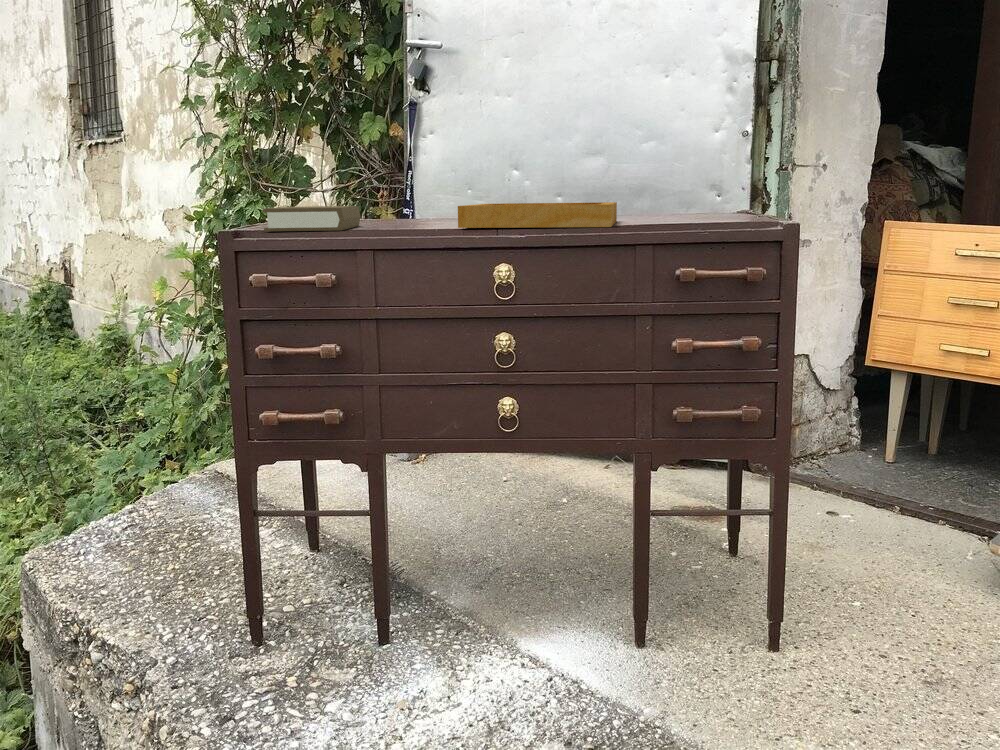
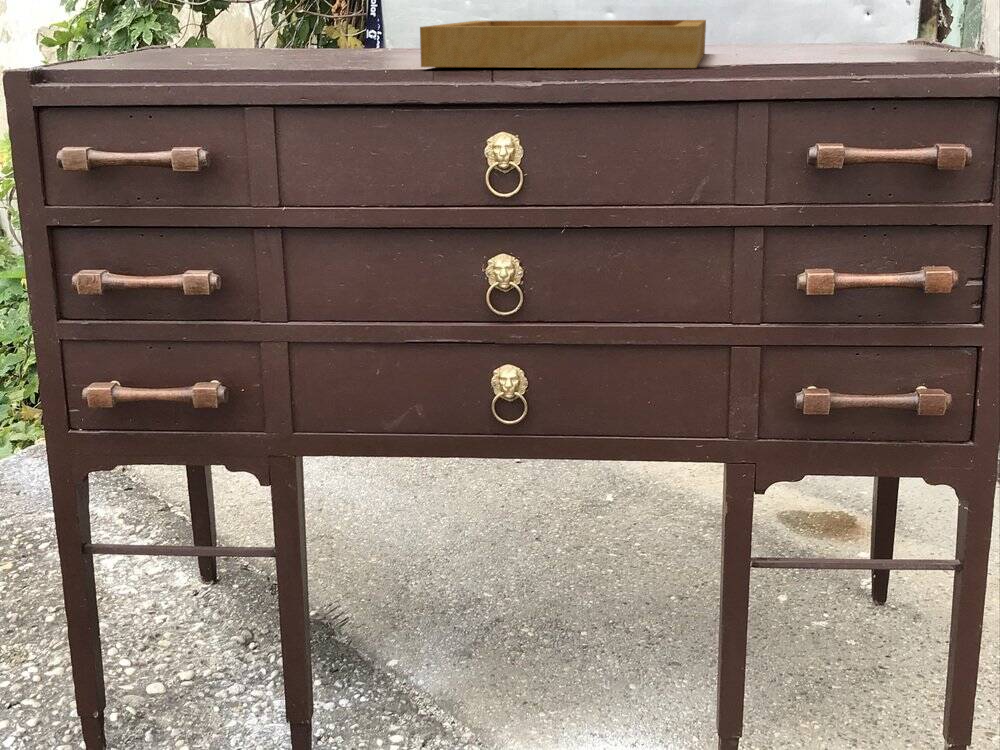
book: present [263,206,361,231] -> none [79,23,263,70]

